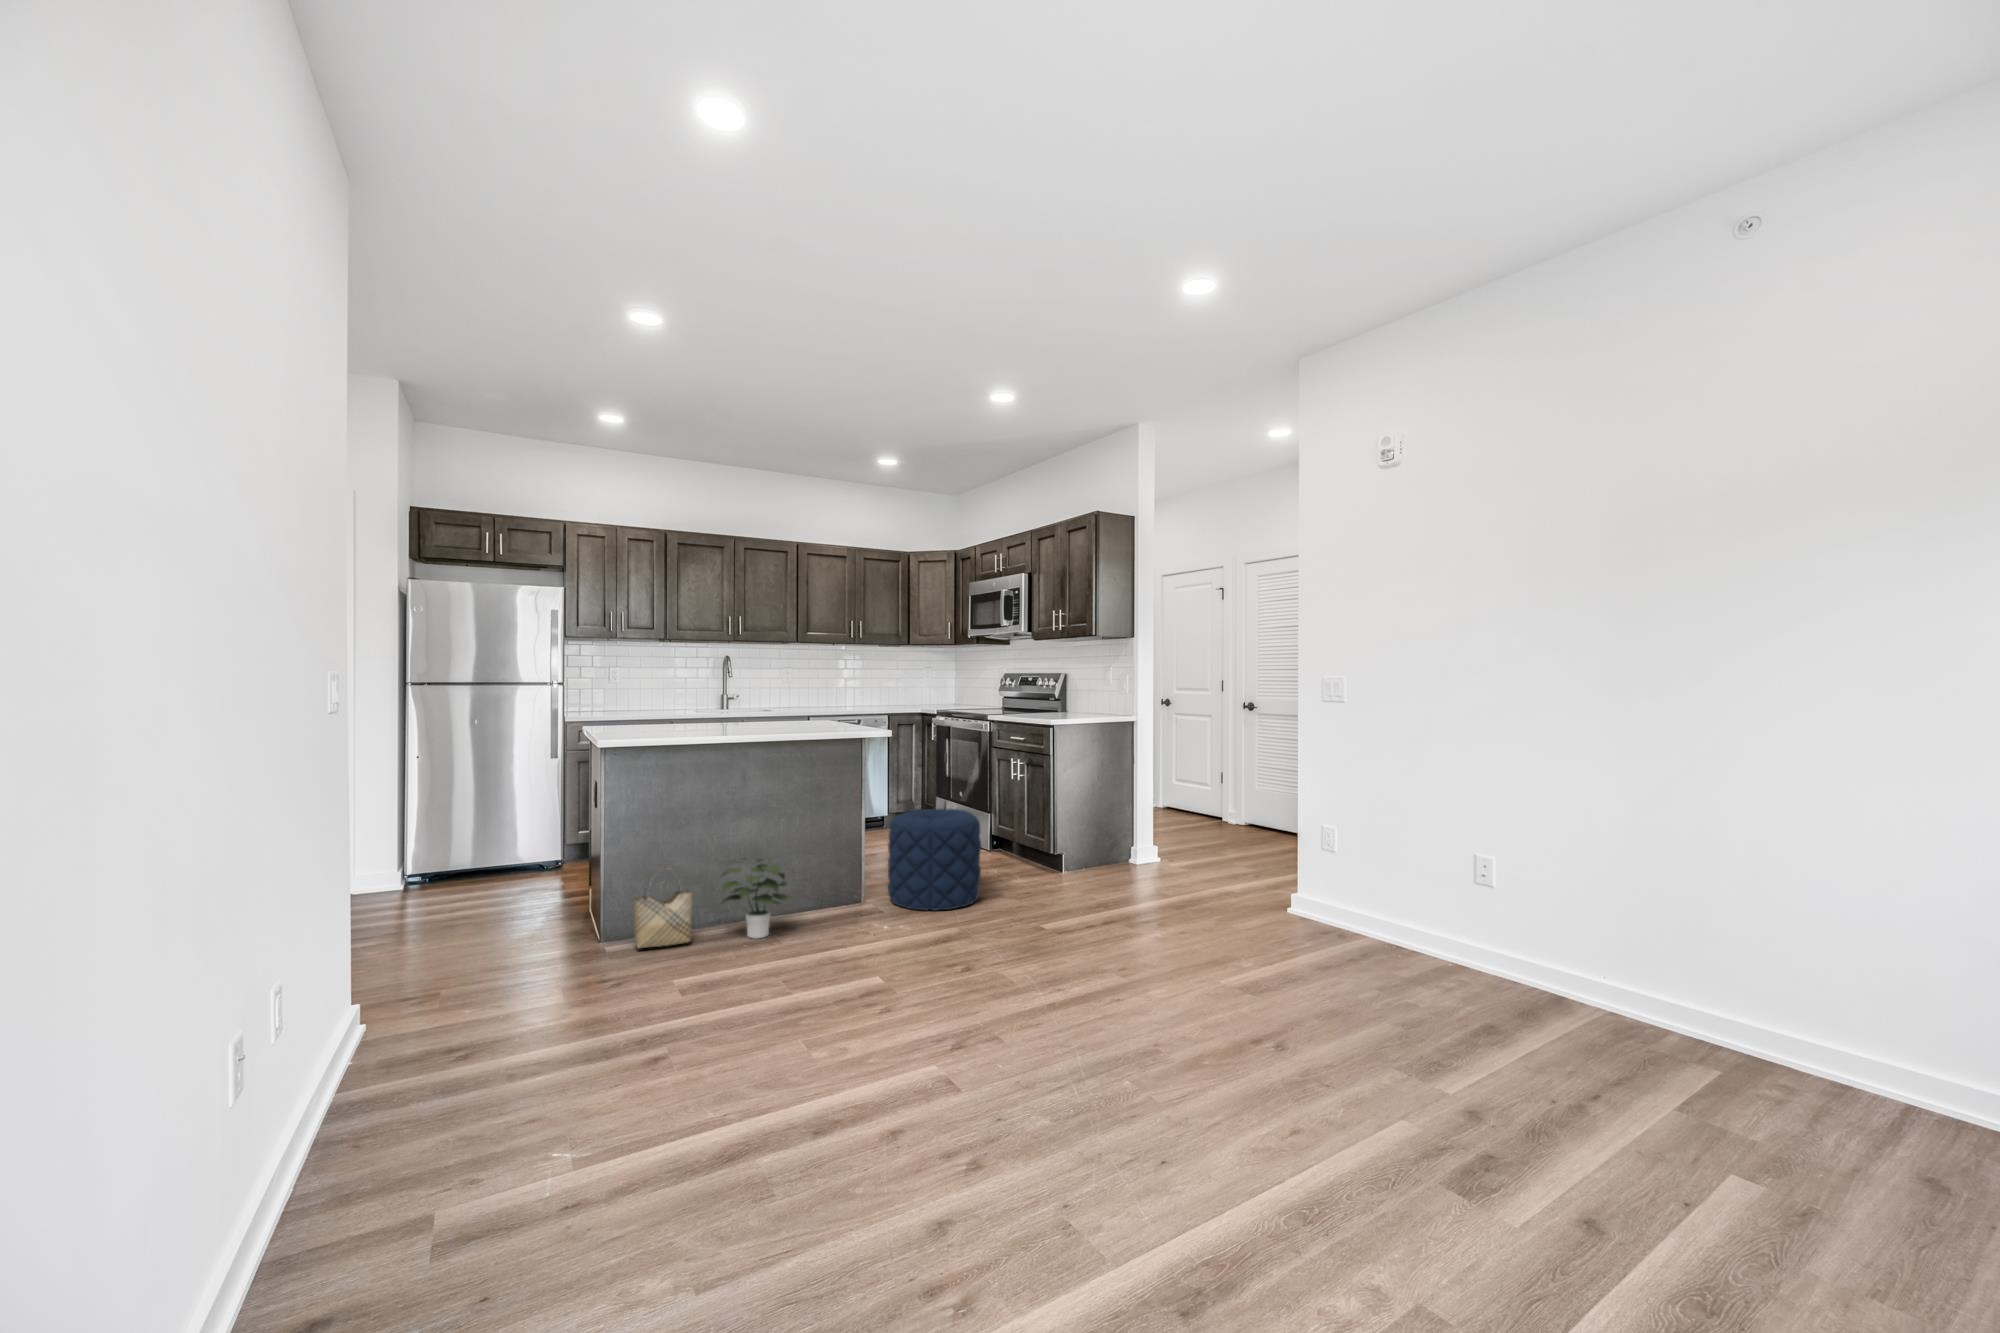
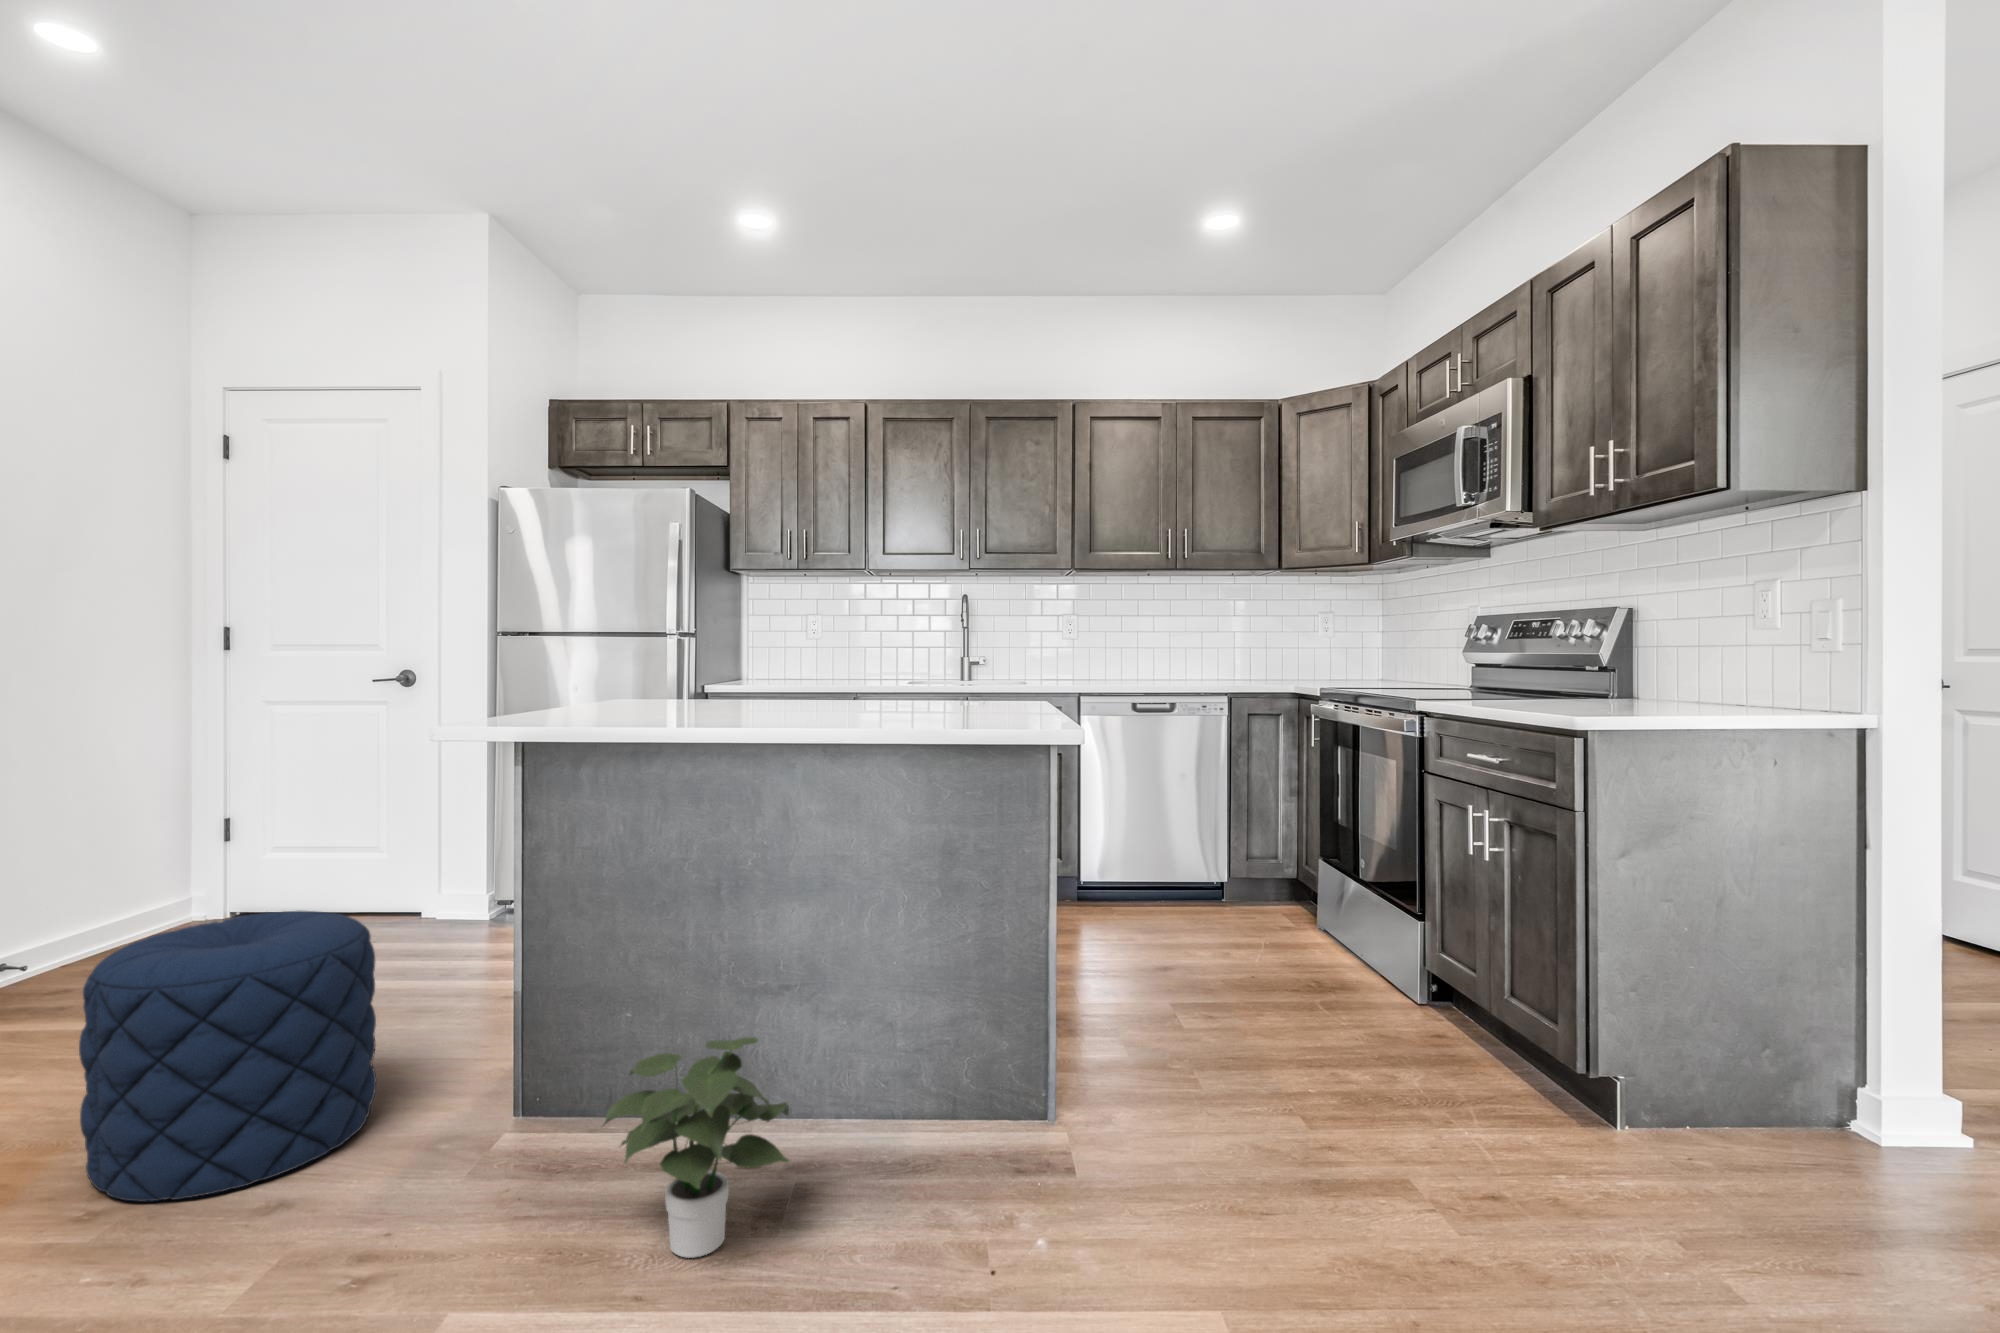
pouf: present [888,809,981,910] -> present [79,911,376,1201]
woven basket: present [633,867,693,948] -> none [413,1026,562,1237]

